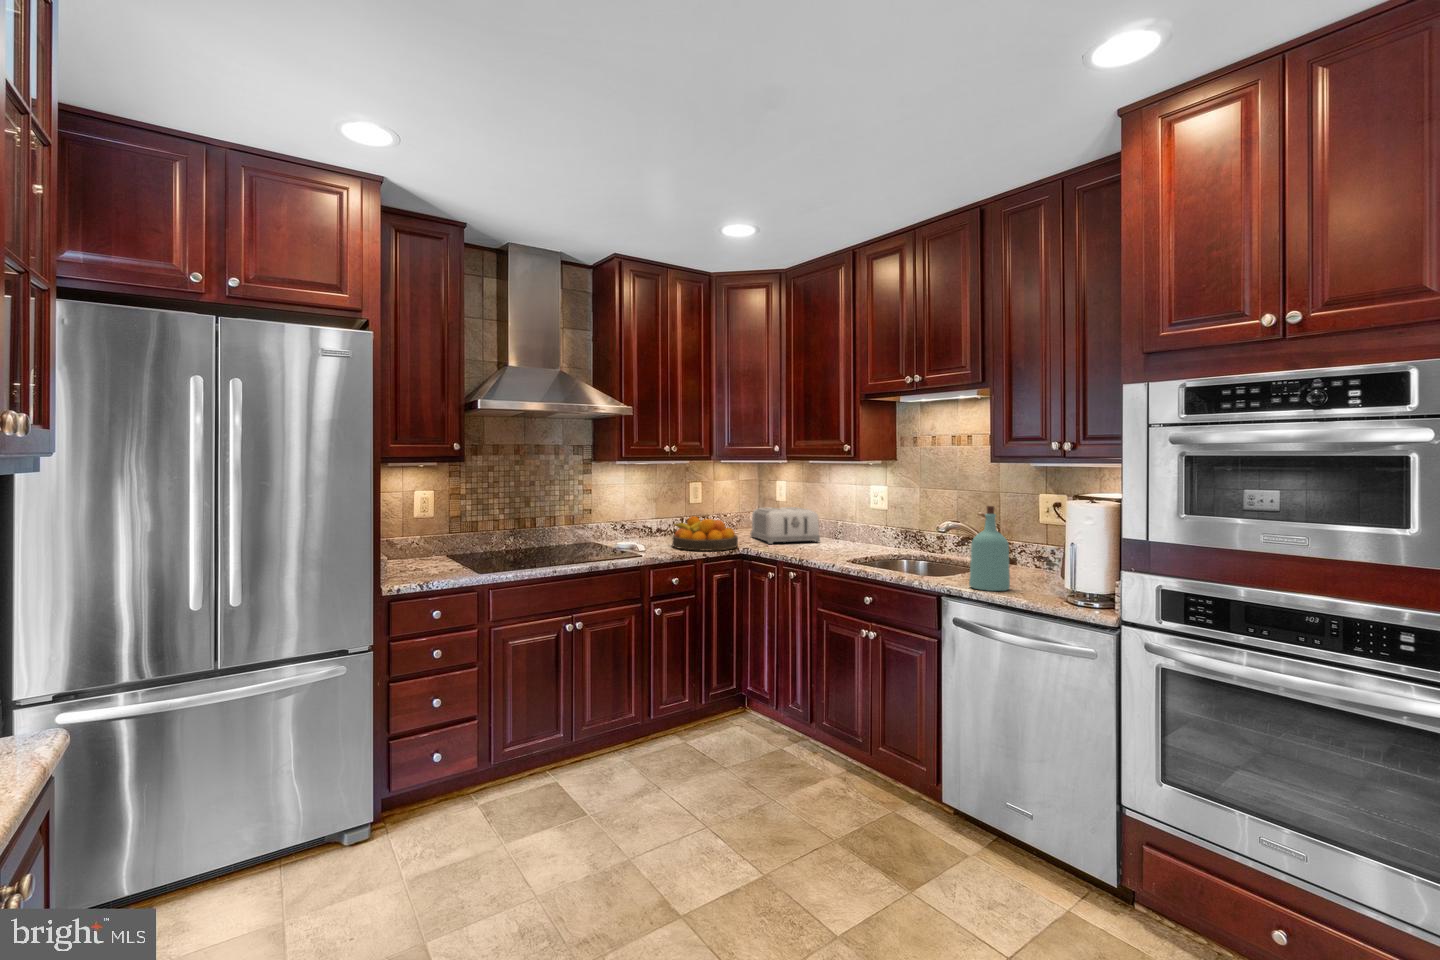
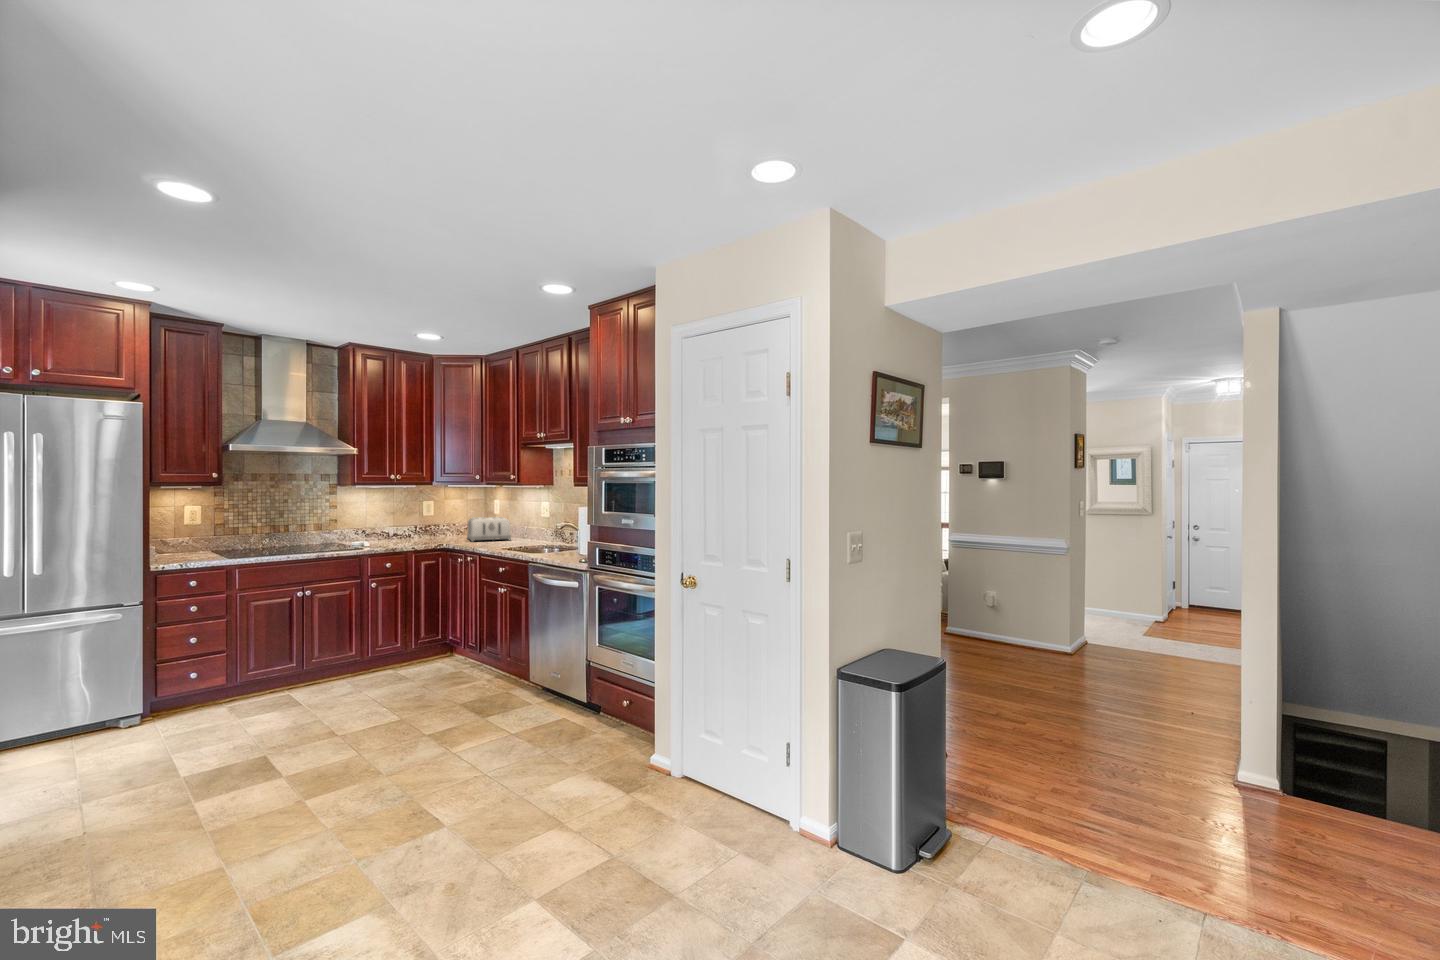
bottle: present [969,506,1010,591] -> none [545,510,566,559]
fruit bowl: present [672,516,738,551] -> none [395,523,446,546]

